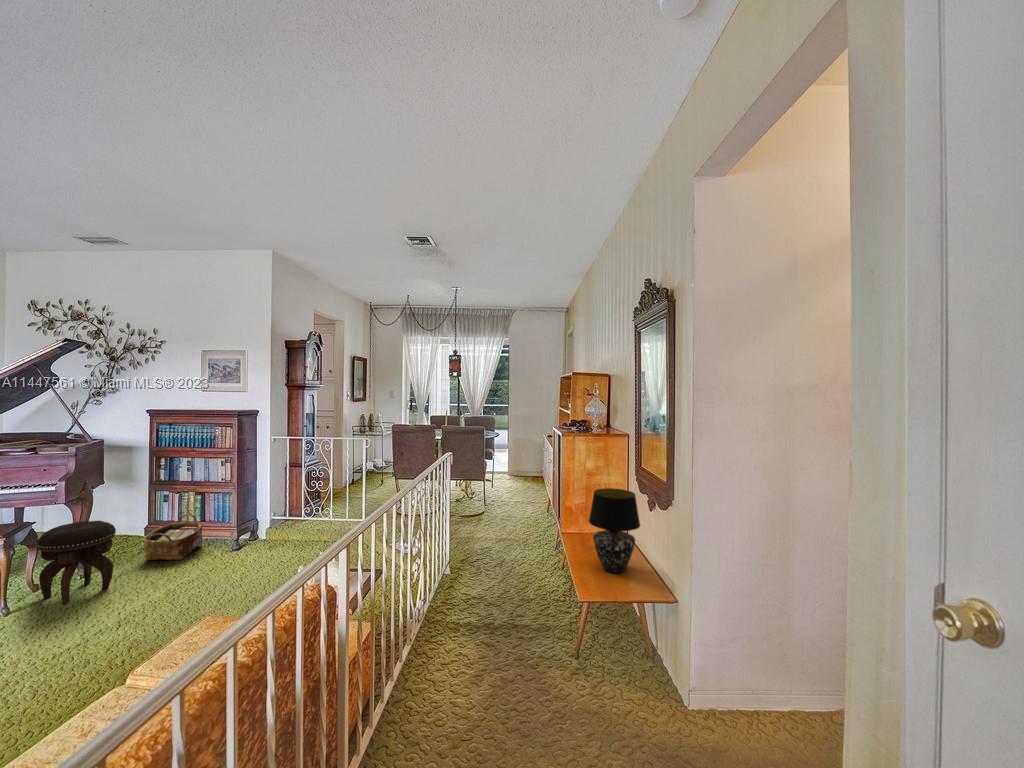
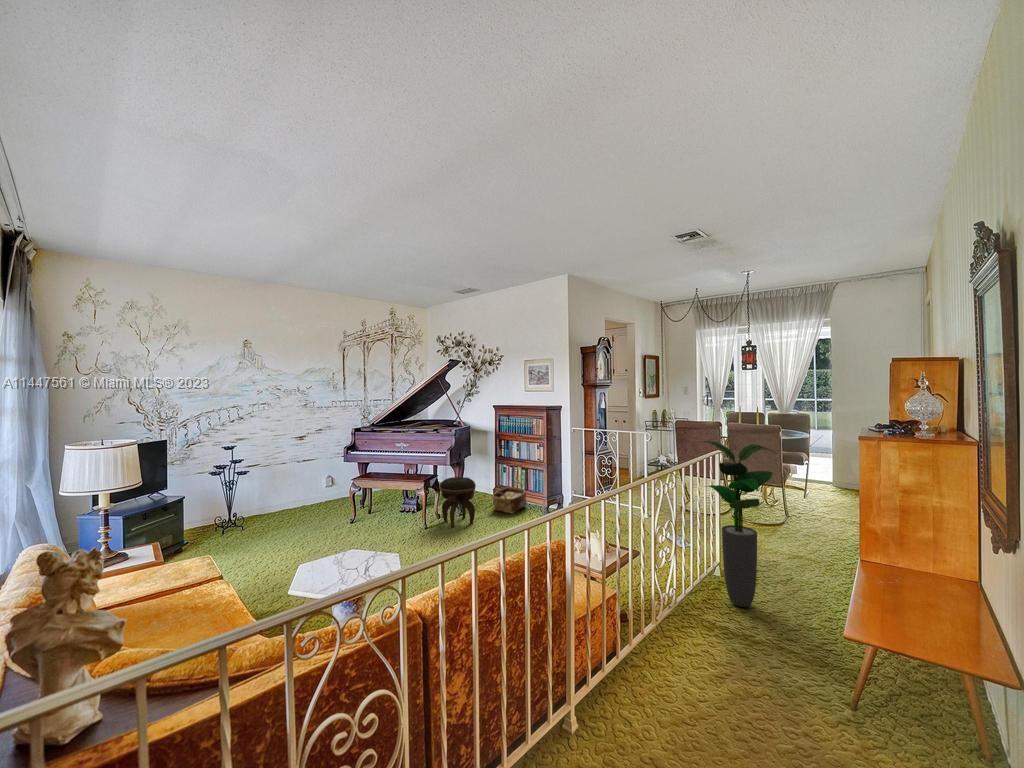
potted plant: none [439,444,505,597] -> present [701,441,777,607]
table lamp: present [589,488,640,573] -> none [880,510,976,628]

